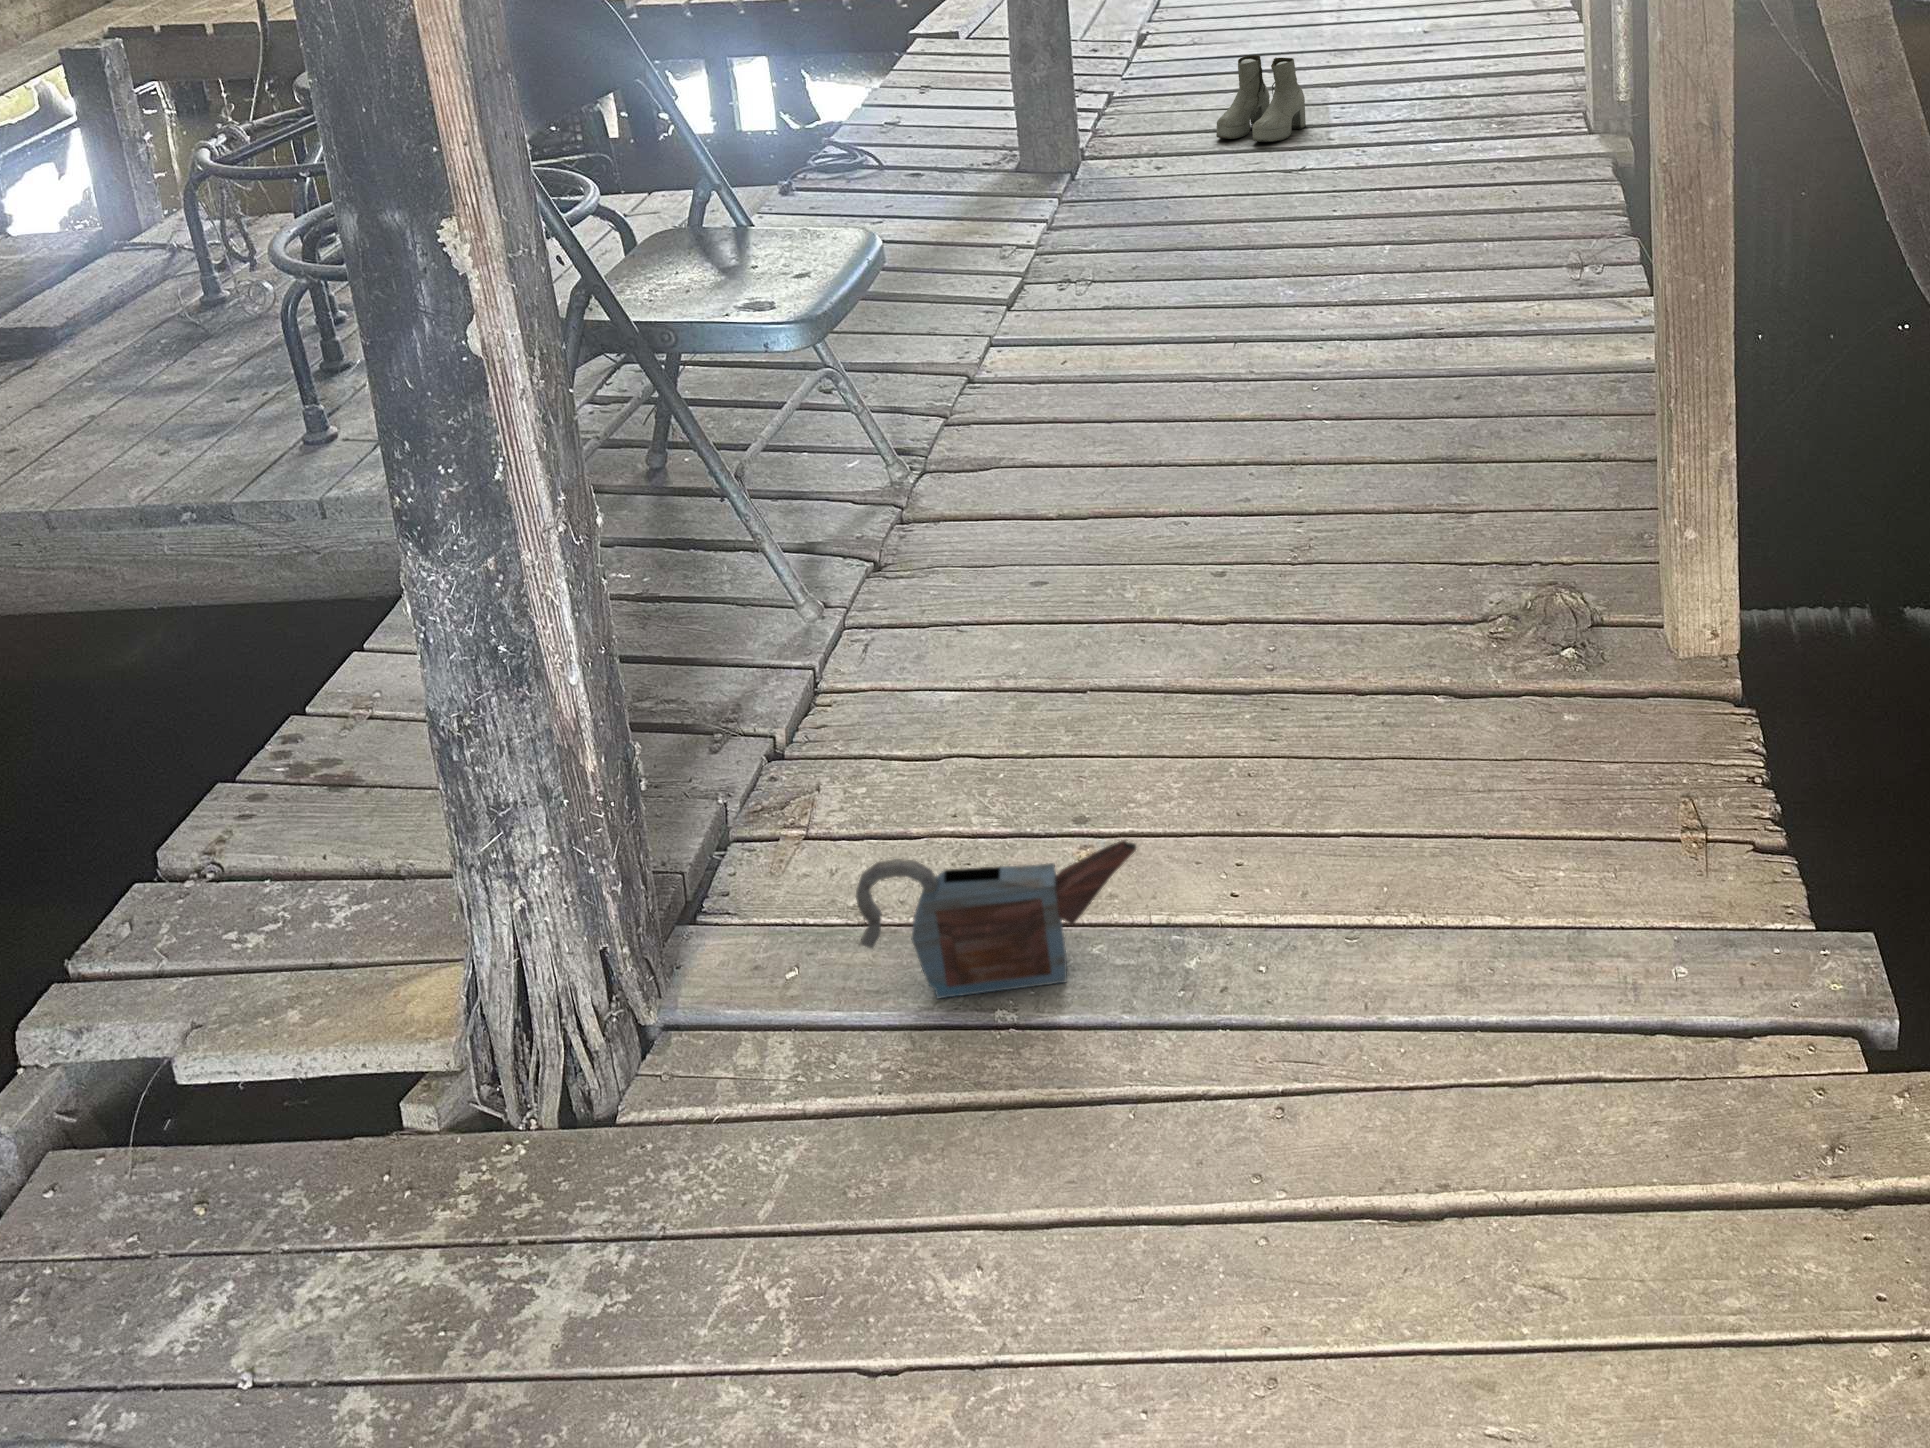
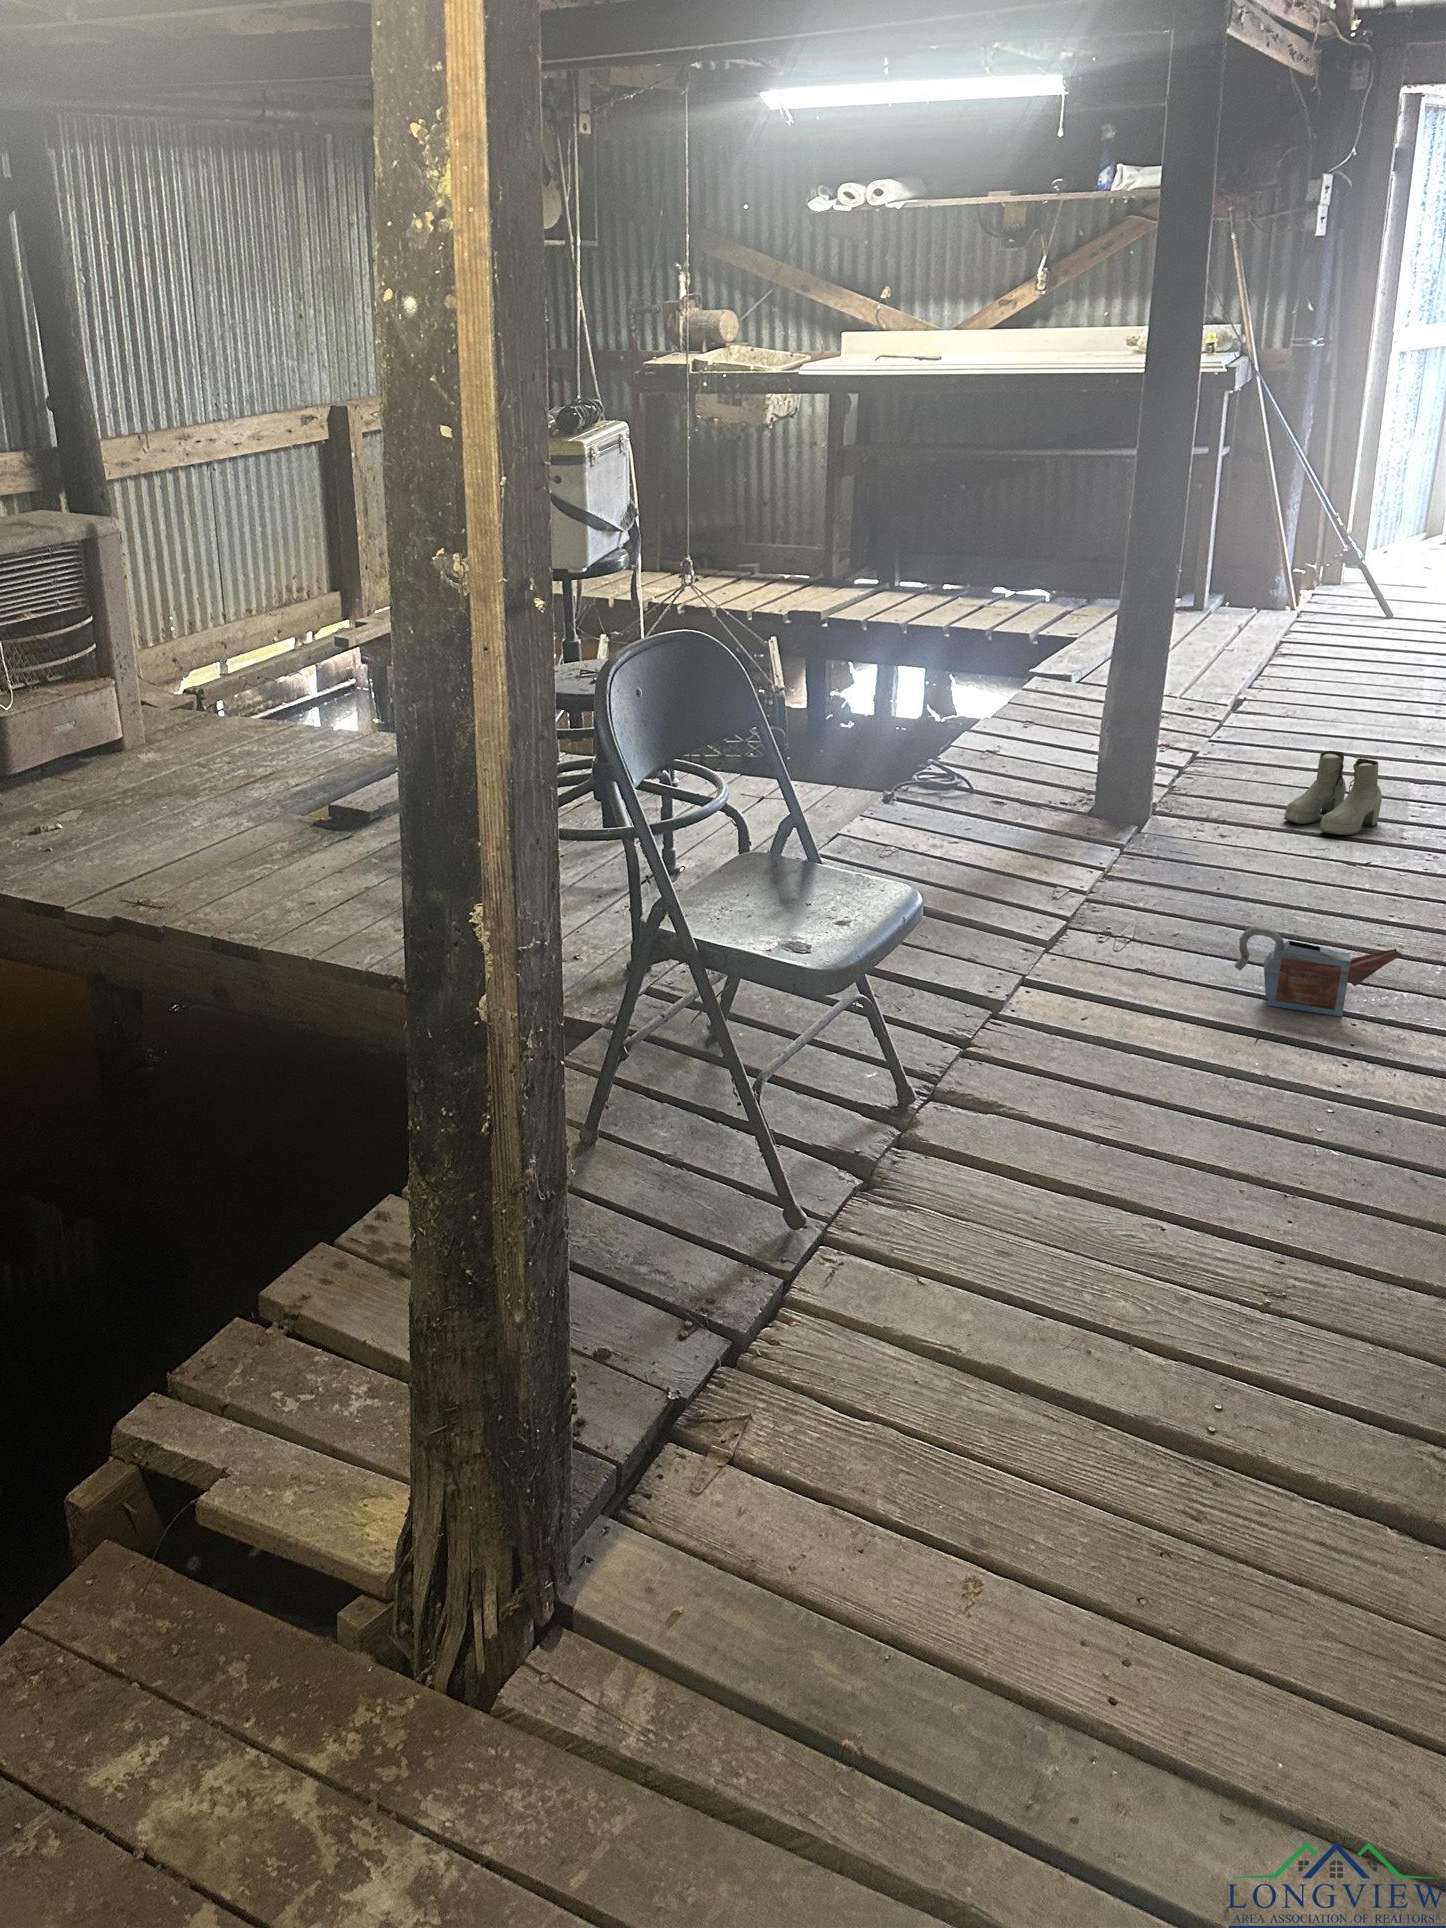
watering can: present [856,840,1136,998] -> present [1234,927,1402,1017]

